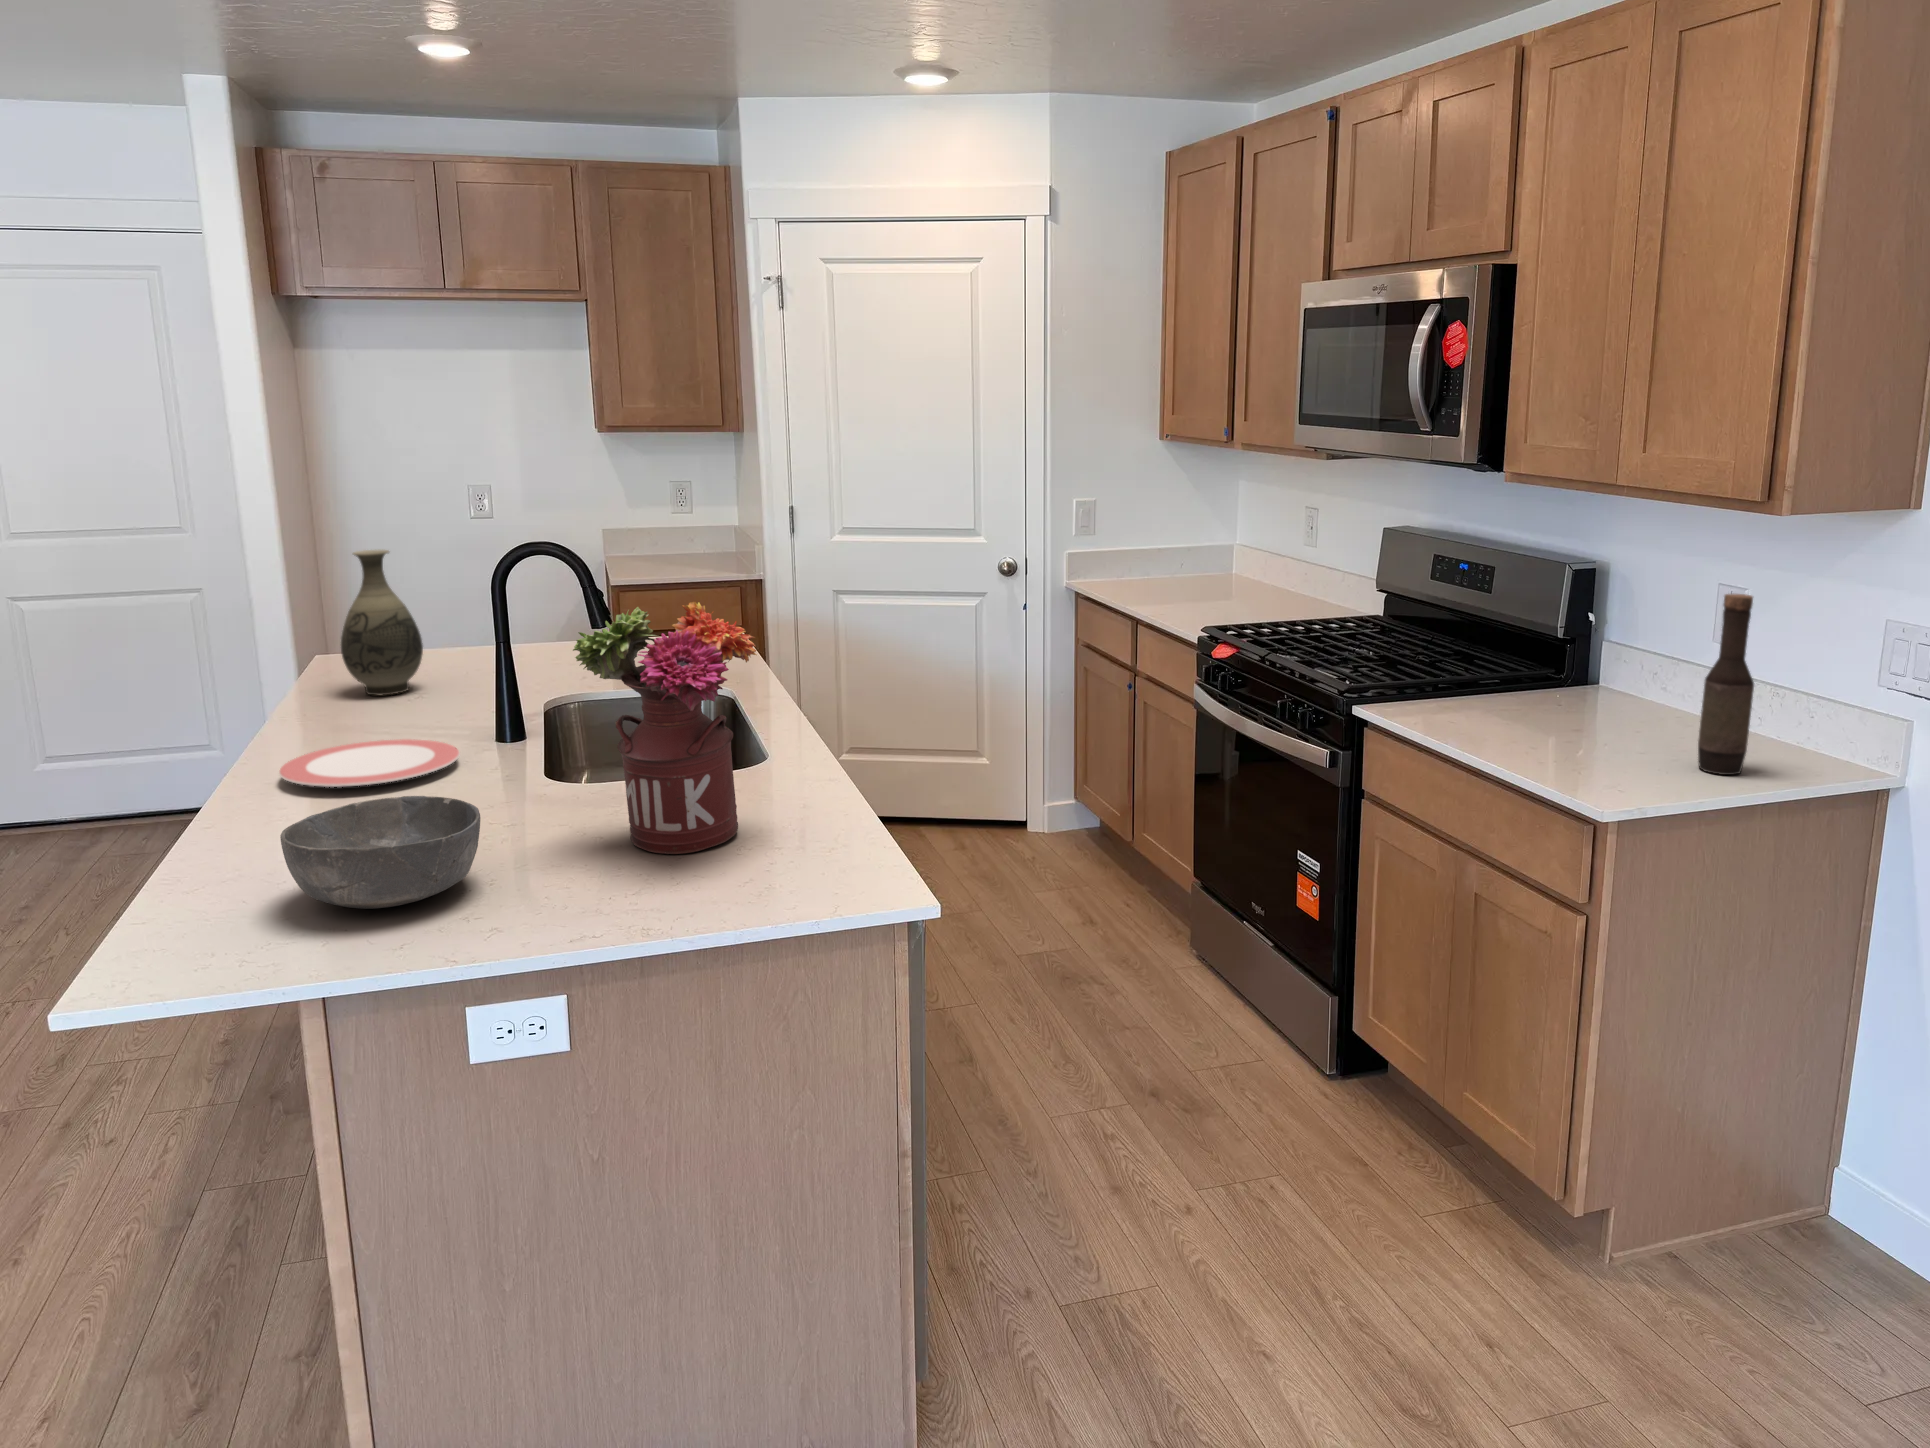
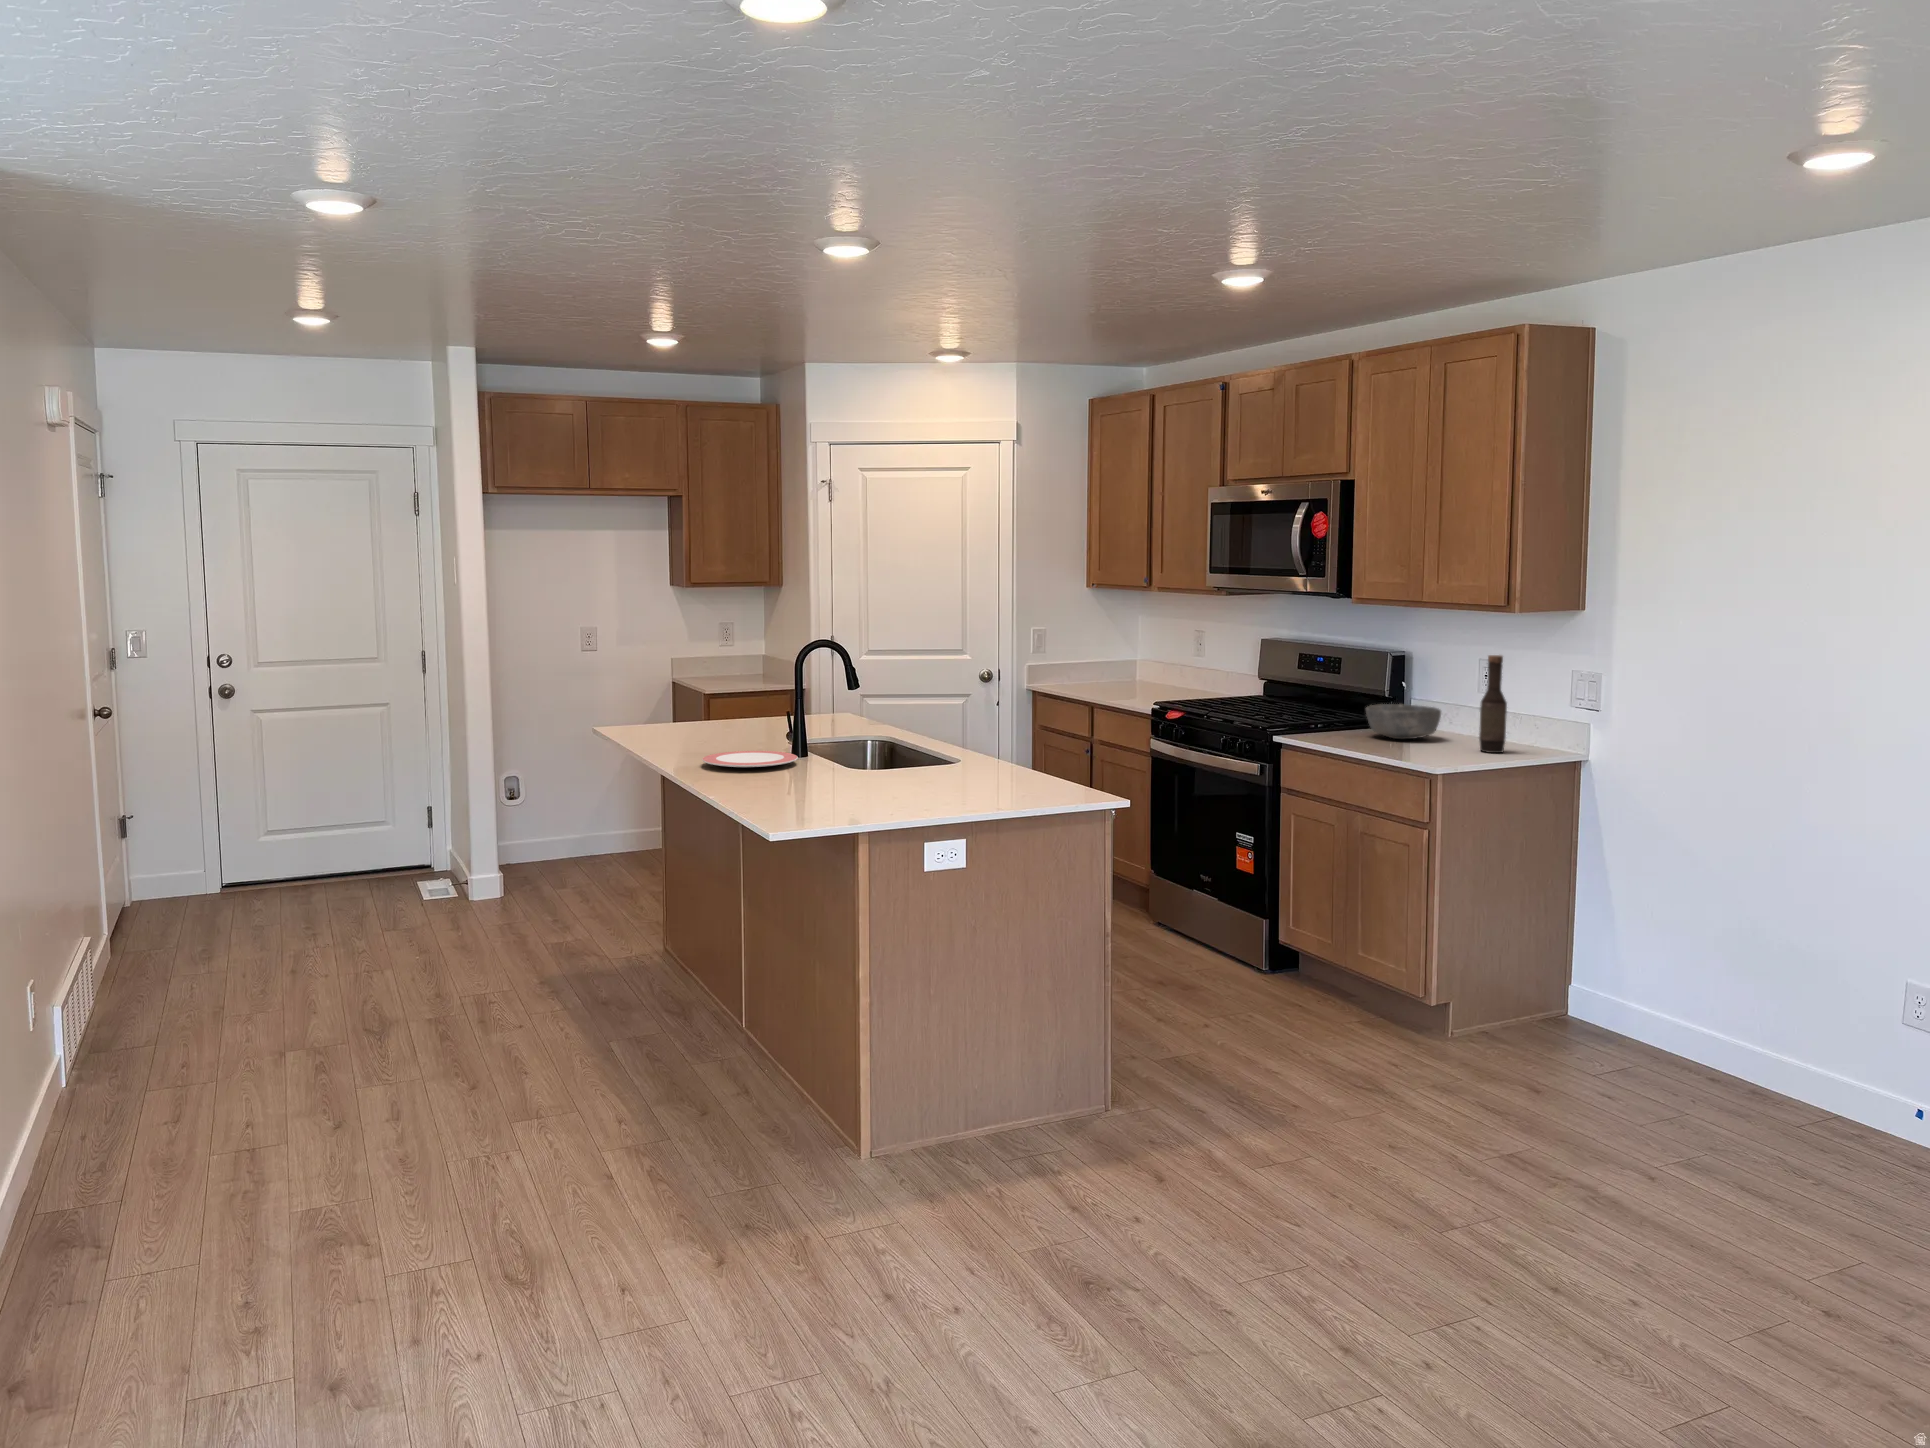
vase: present [341,550,423,695] -> none [656,648,704,739]
flower arrangement: present [573,602,756,854] -> none [926,653,1016,785]
bowl: present [280,796,480,909] -> present [1366,704,1441,739]

